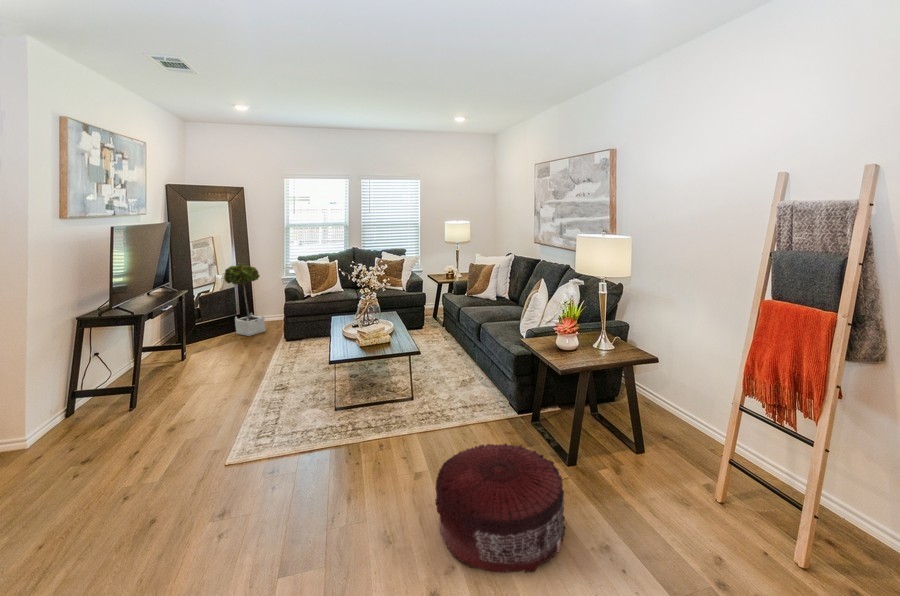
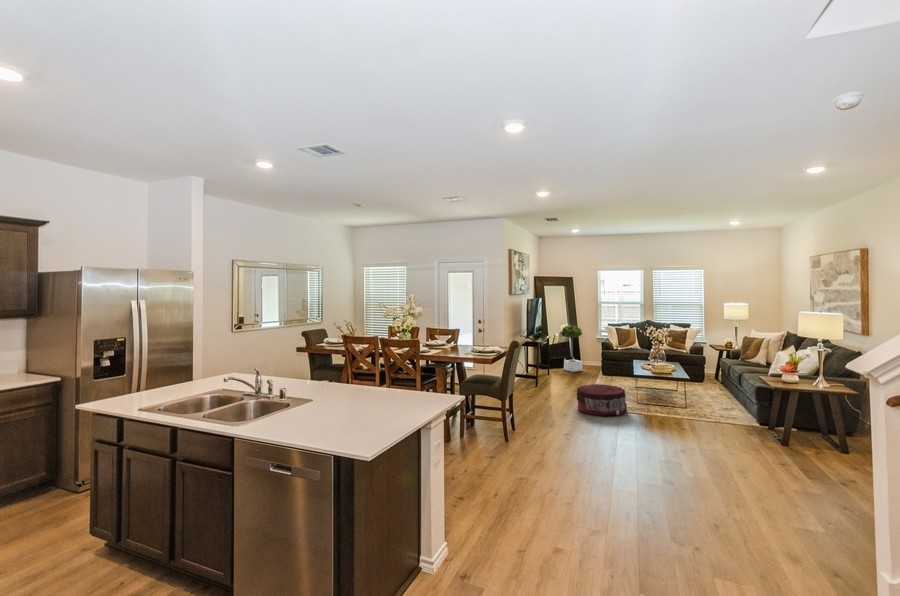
pouf: present [435,443,565,573] -> present [576,384,627,416]

